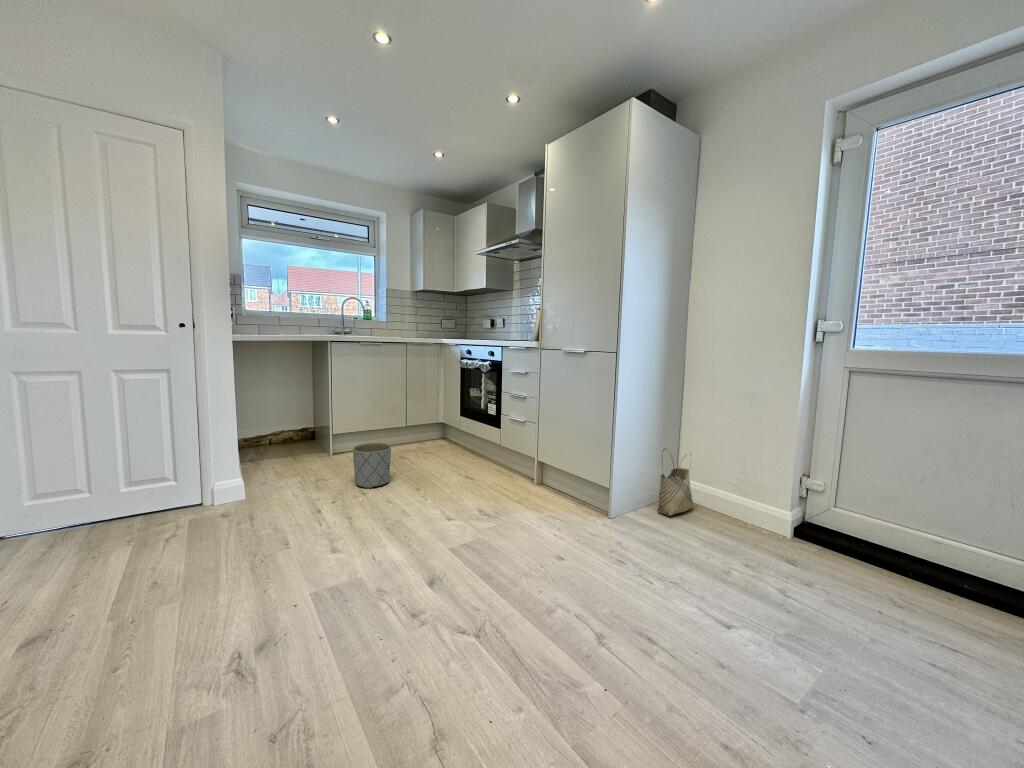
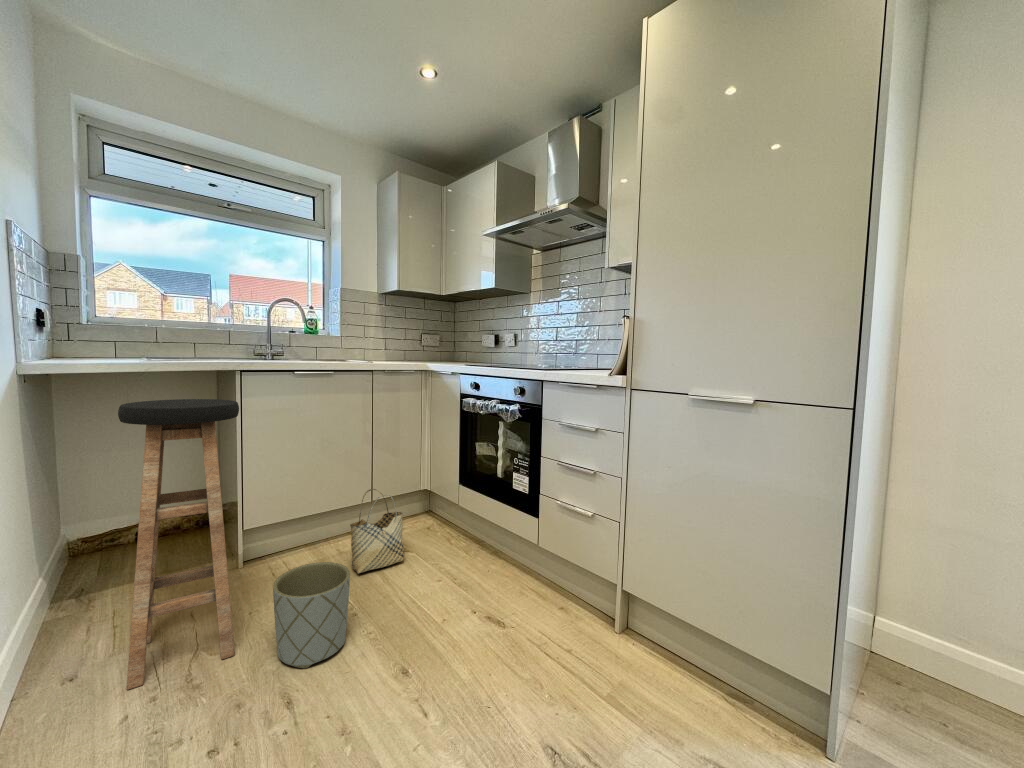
bar stool: none [280,355,335,490] -> present [118,399,239,690]
woven basket: present [657,449,693,516] -> present [350,489,404,574]

